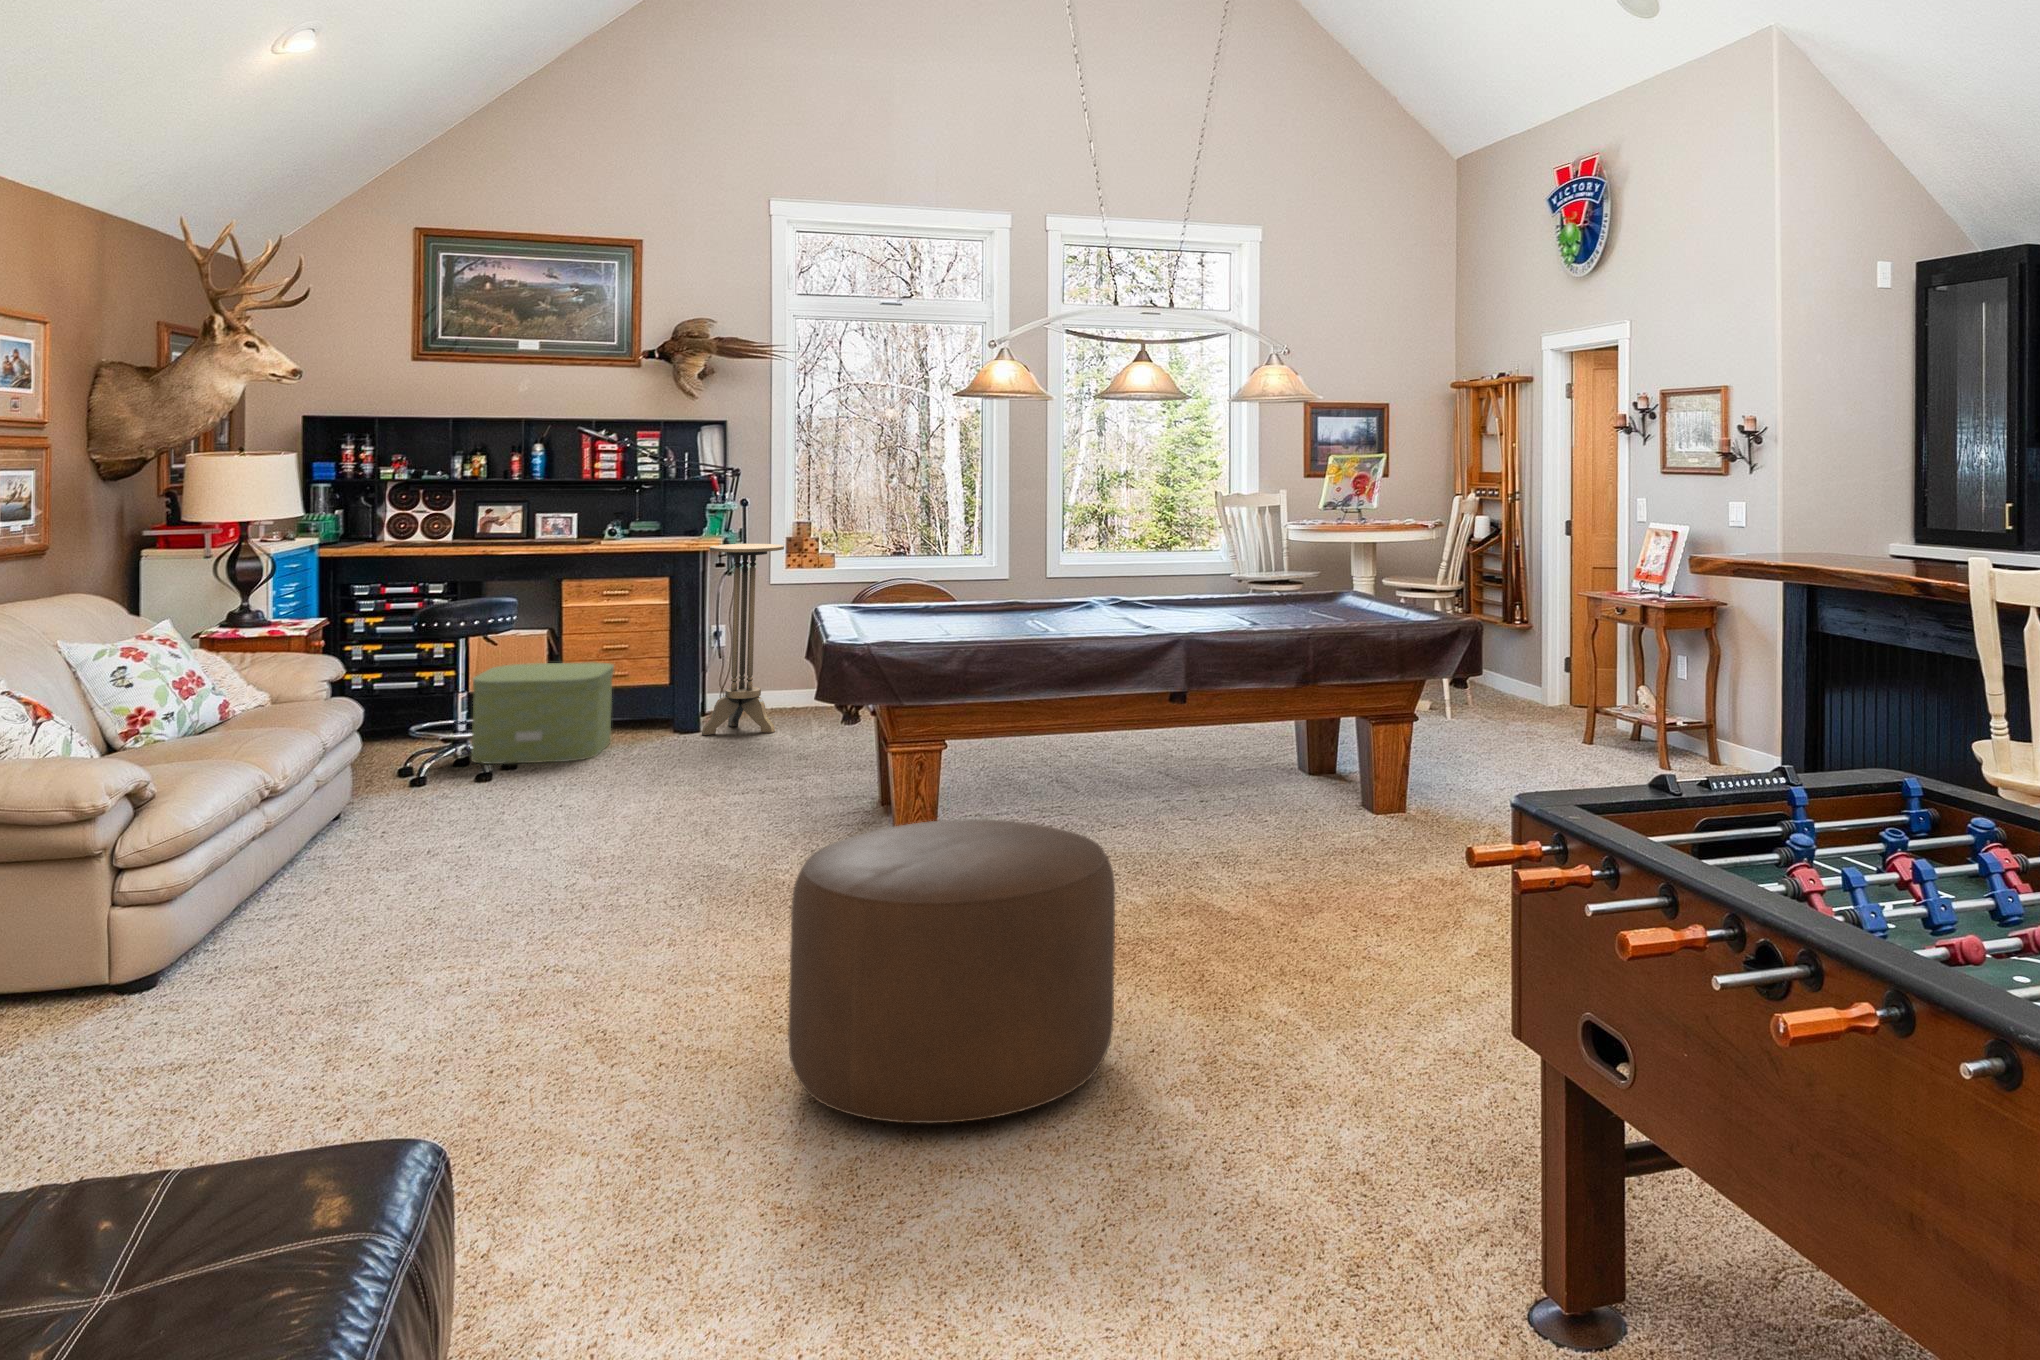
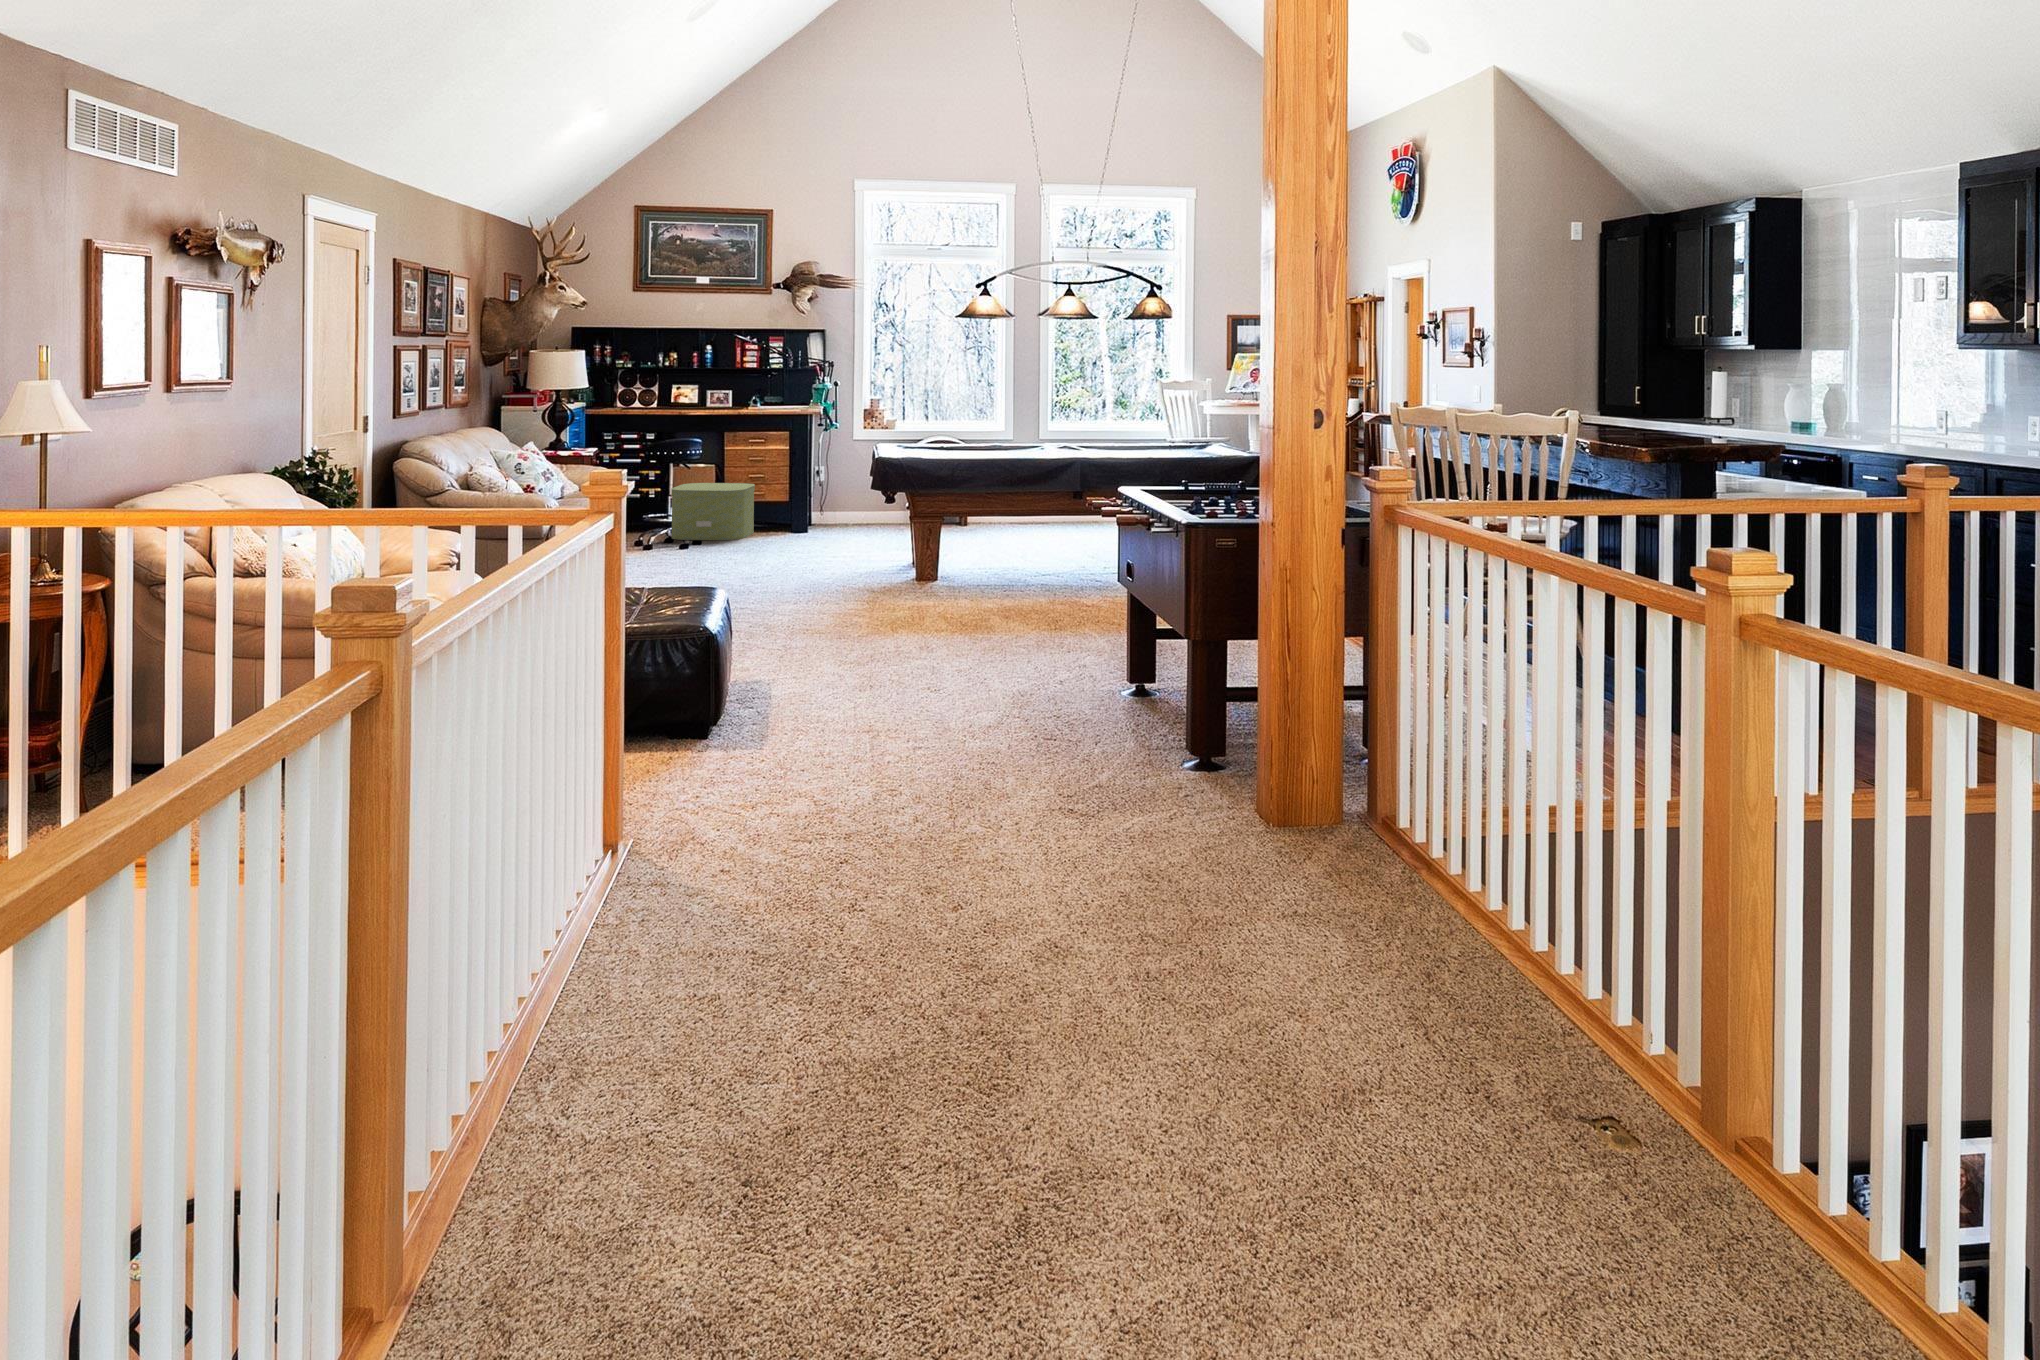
side table: present [702,544,784,735] -> none [809,411,859,531]
ottoman: present [788,819,1115,1123] -> none [797,532,952,655]

